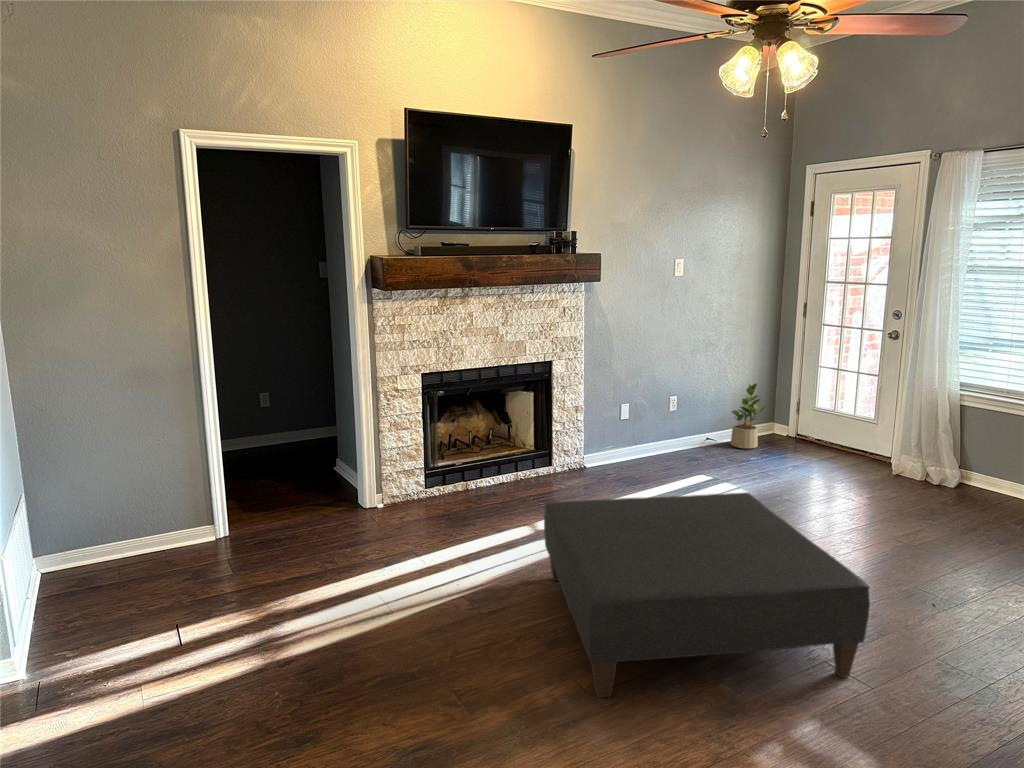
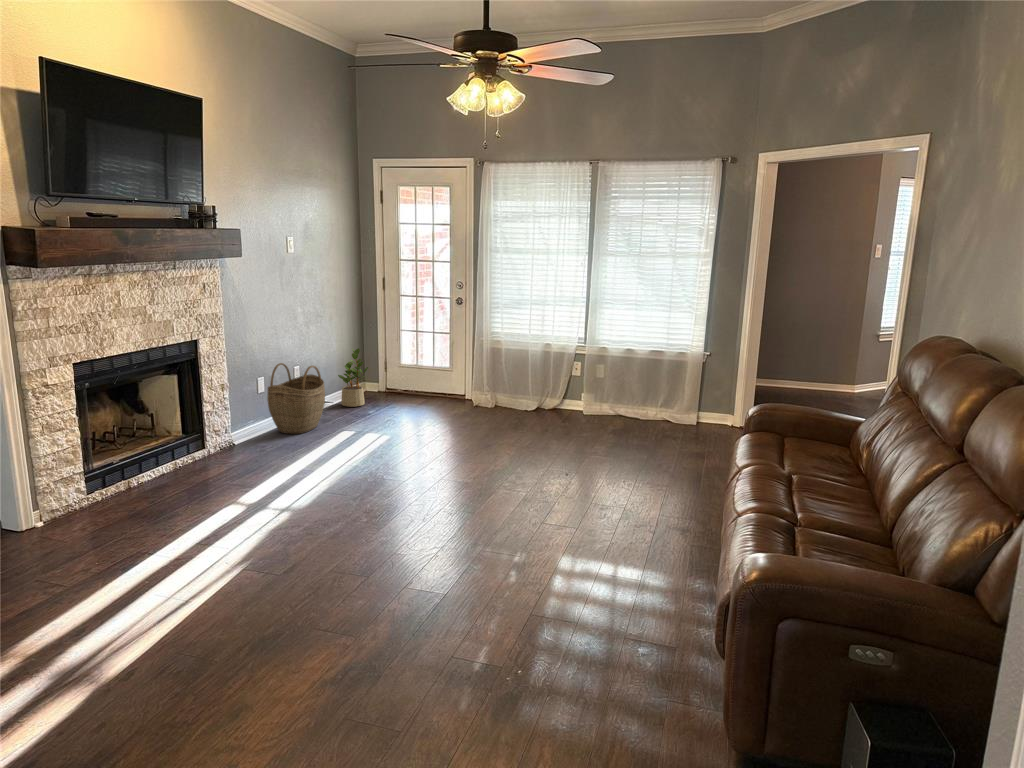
woven basket: none [630,391,693,468] -> present [267,363,325,434]
ottoman: present [544,493,870,698] -> none [296,425,569,587]

